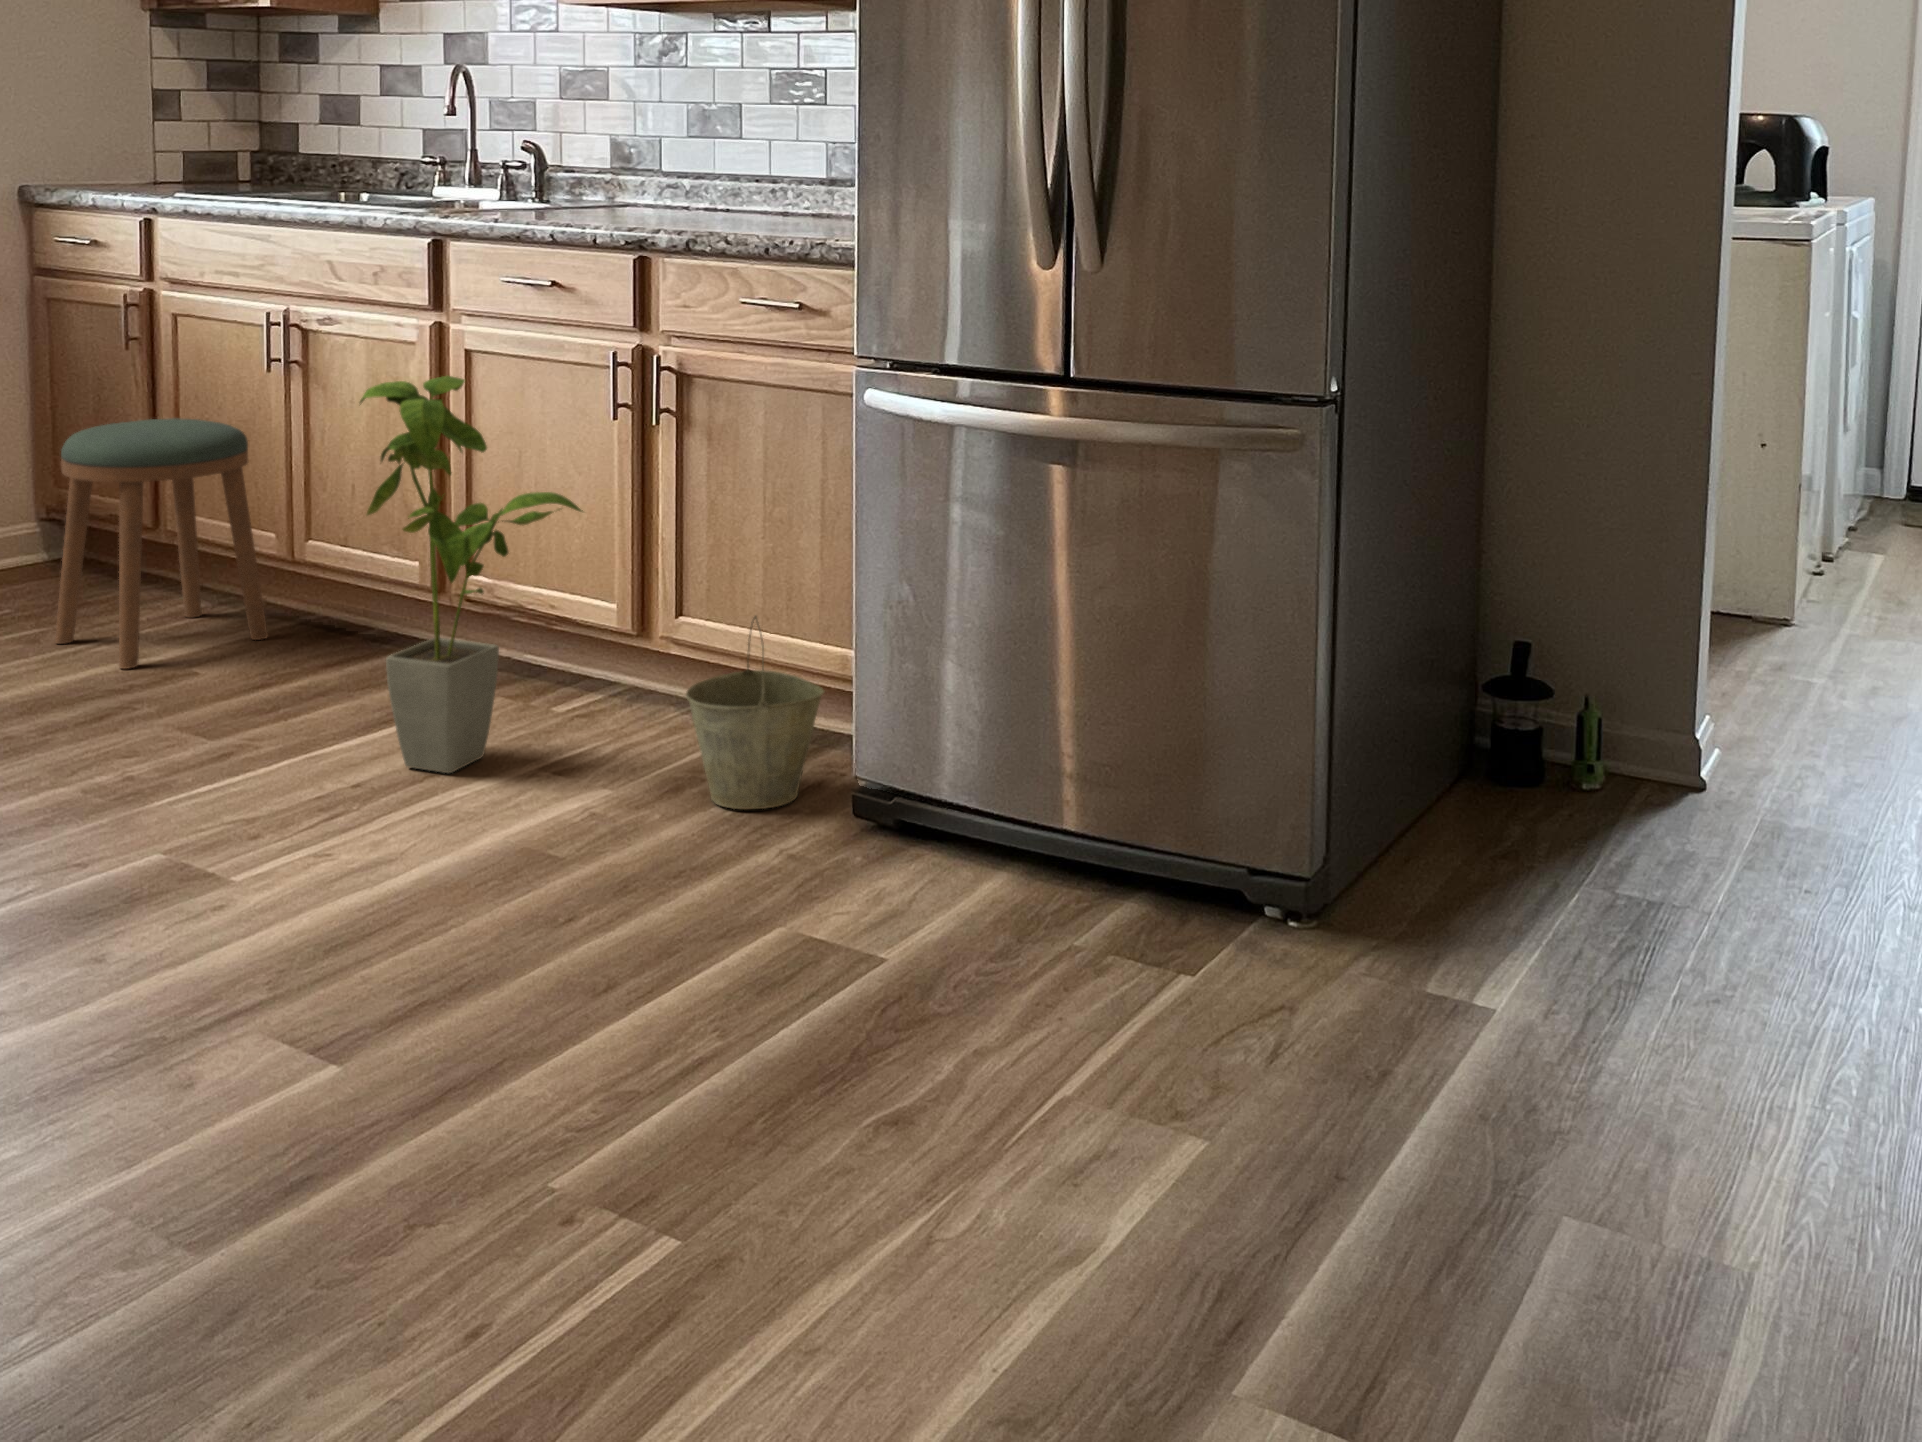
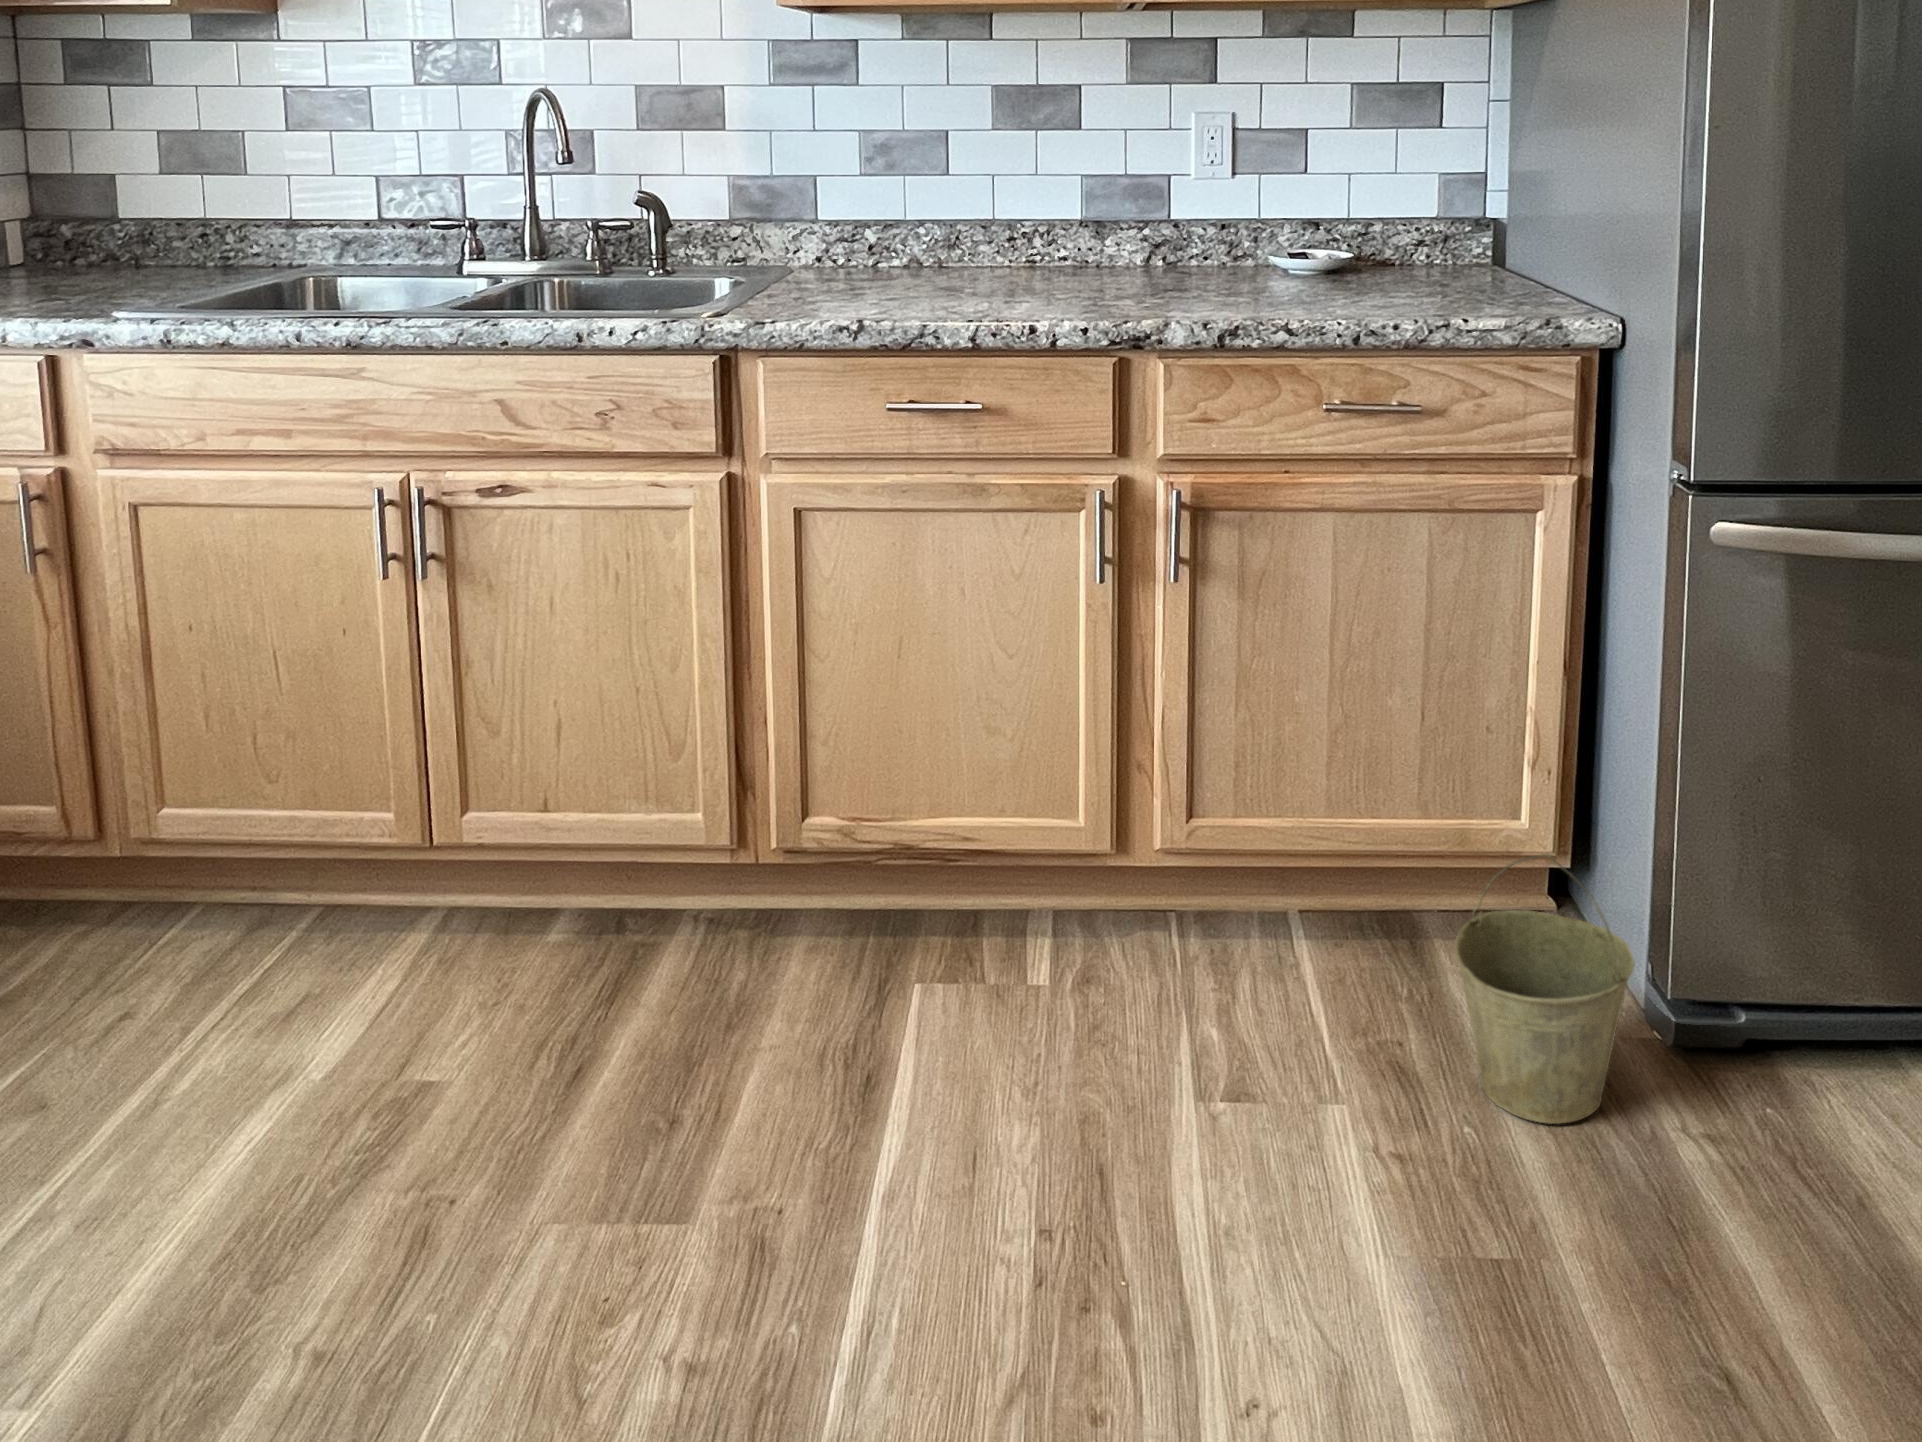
house plant: present [360,376,583,773] -> none [964,599,1275,1193]
stool: present [55,418,268,669] -> none [96,673,449,1122]

